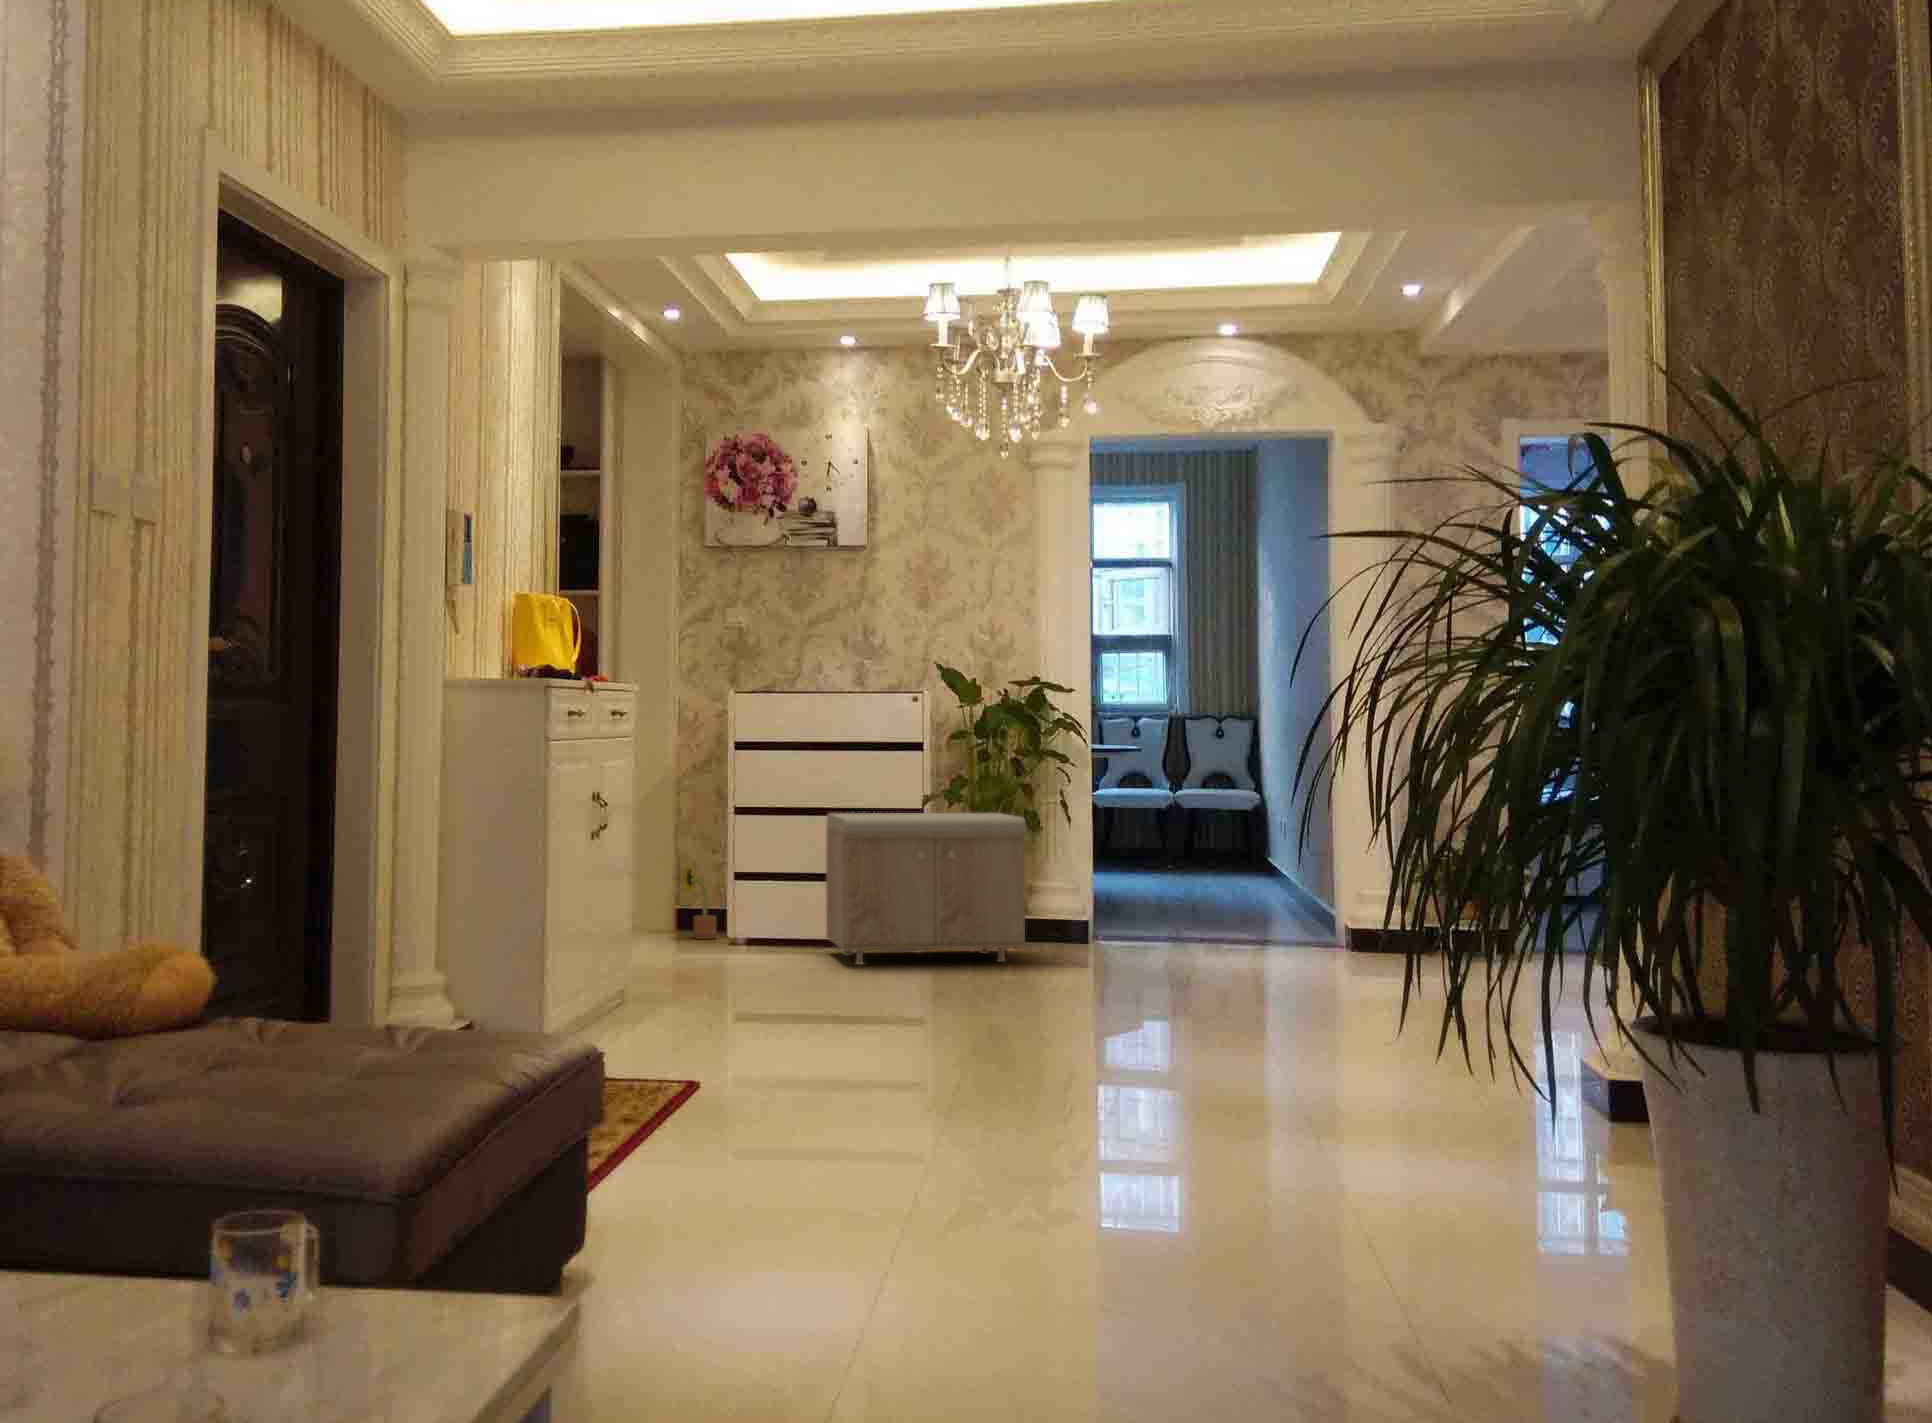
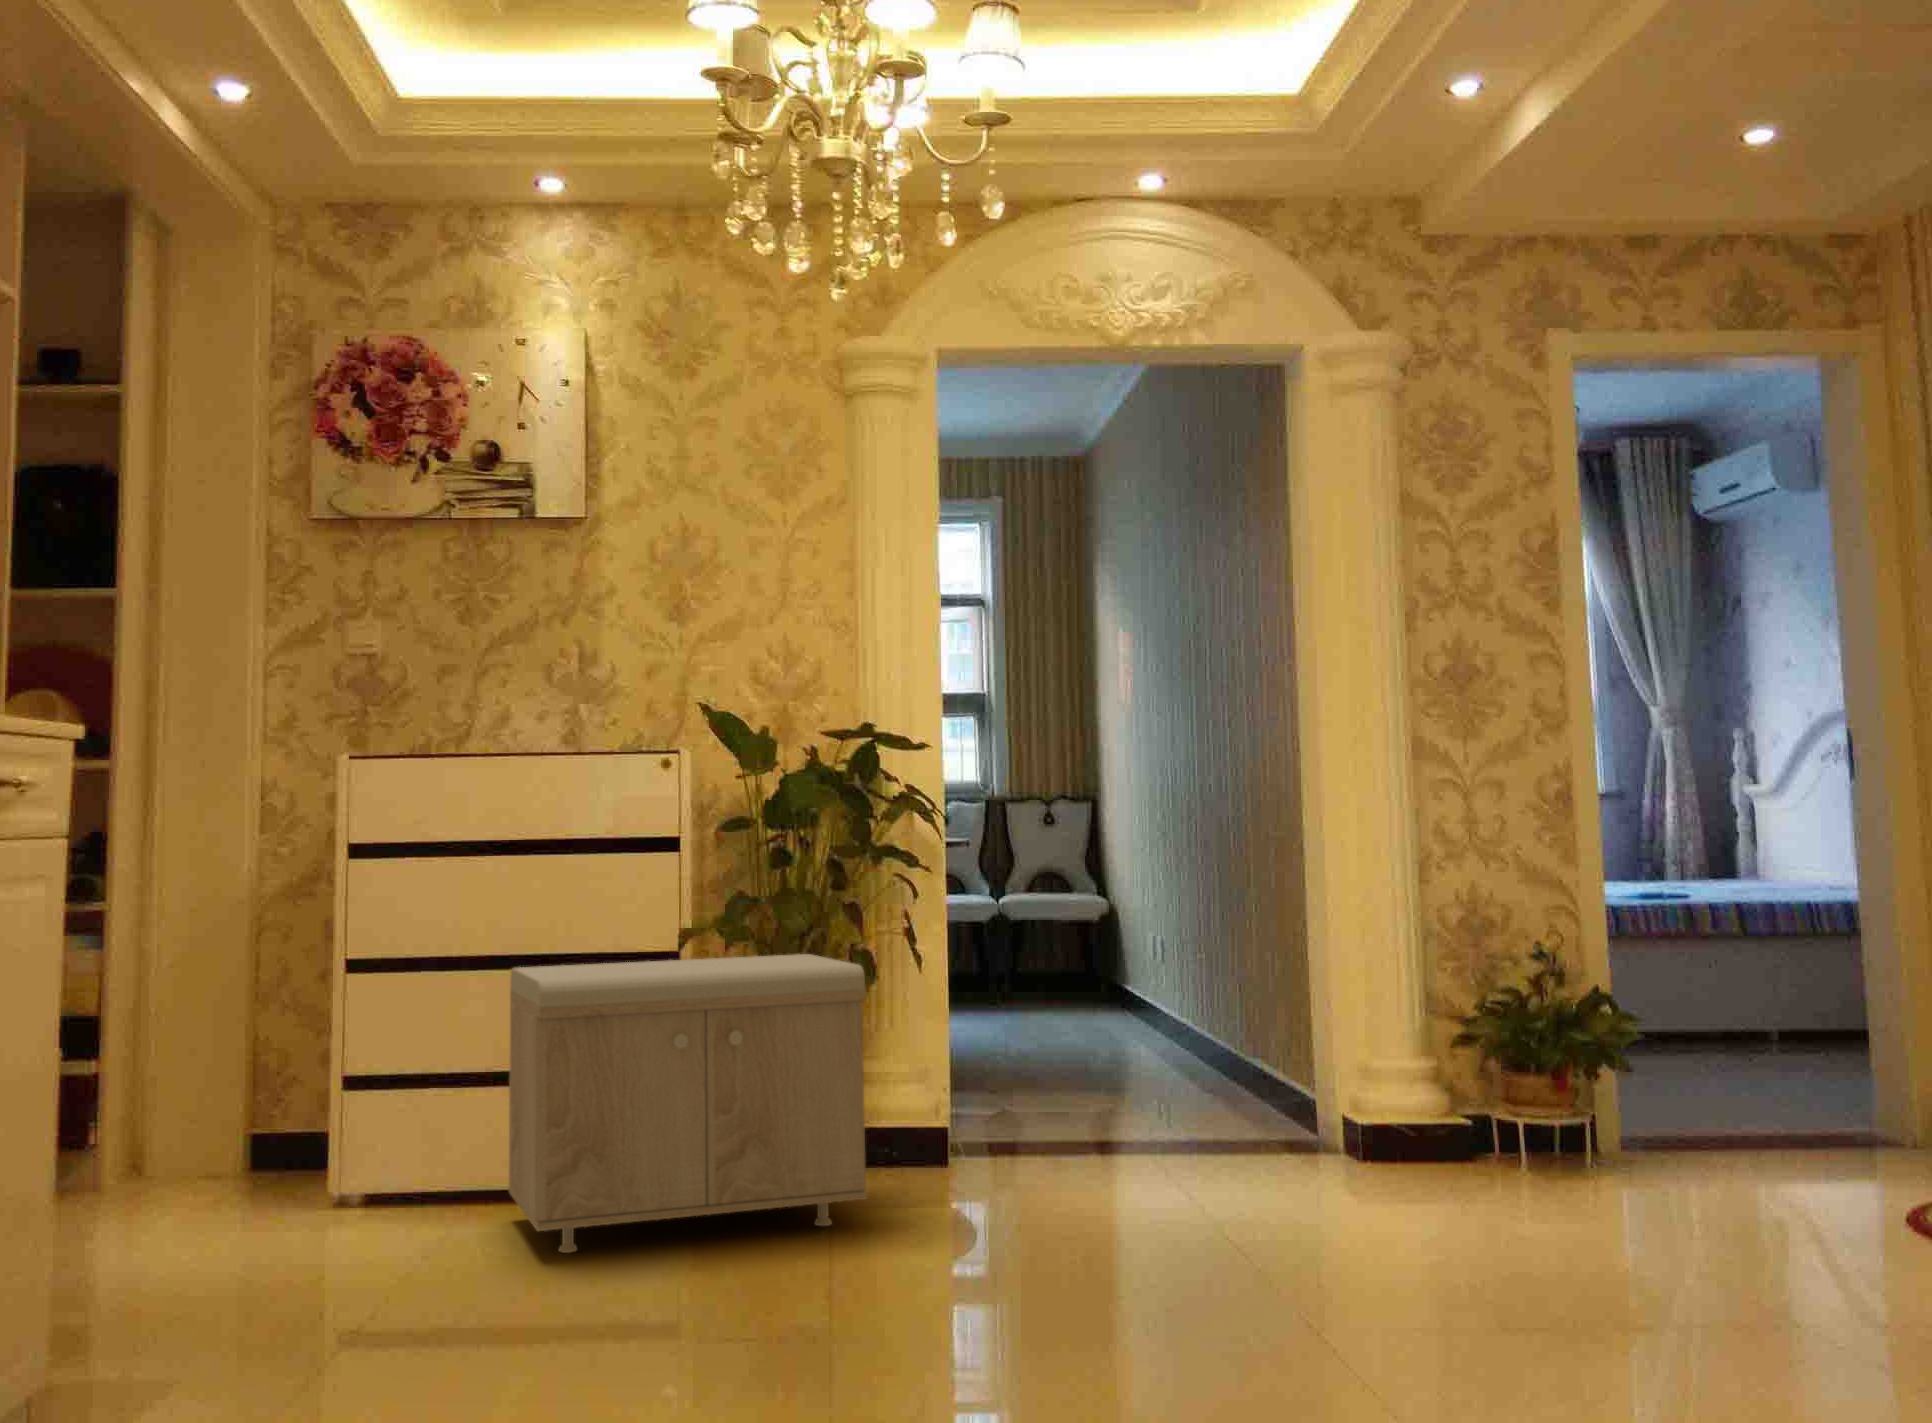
decorative plant: present [681,866,716,939] -> none [253,1056,318,1196]

